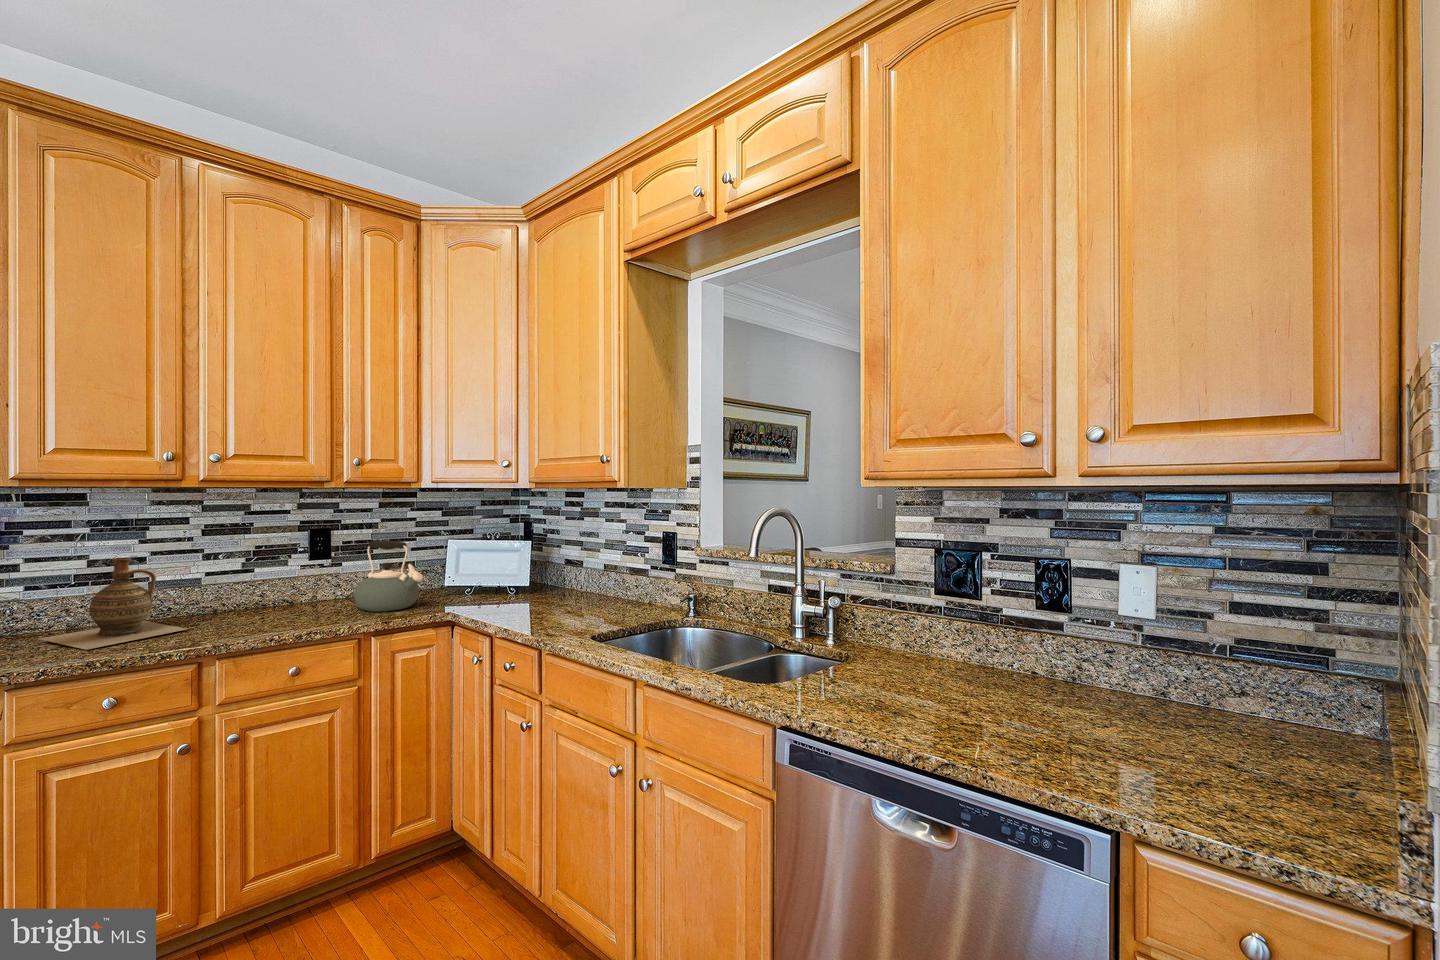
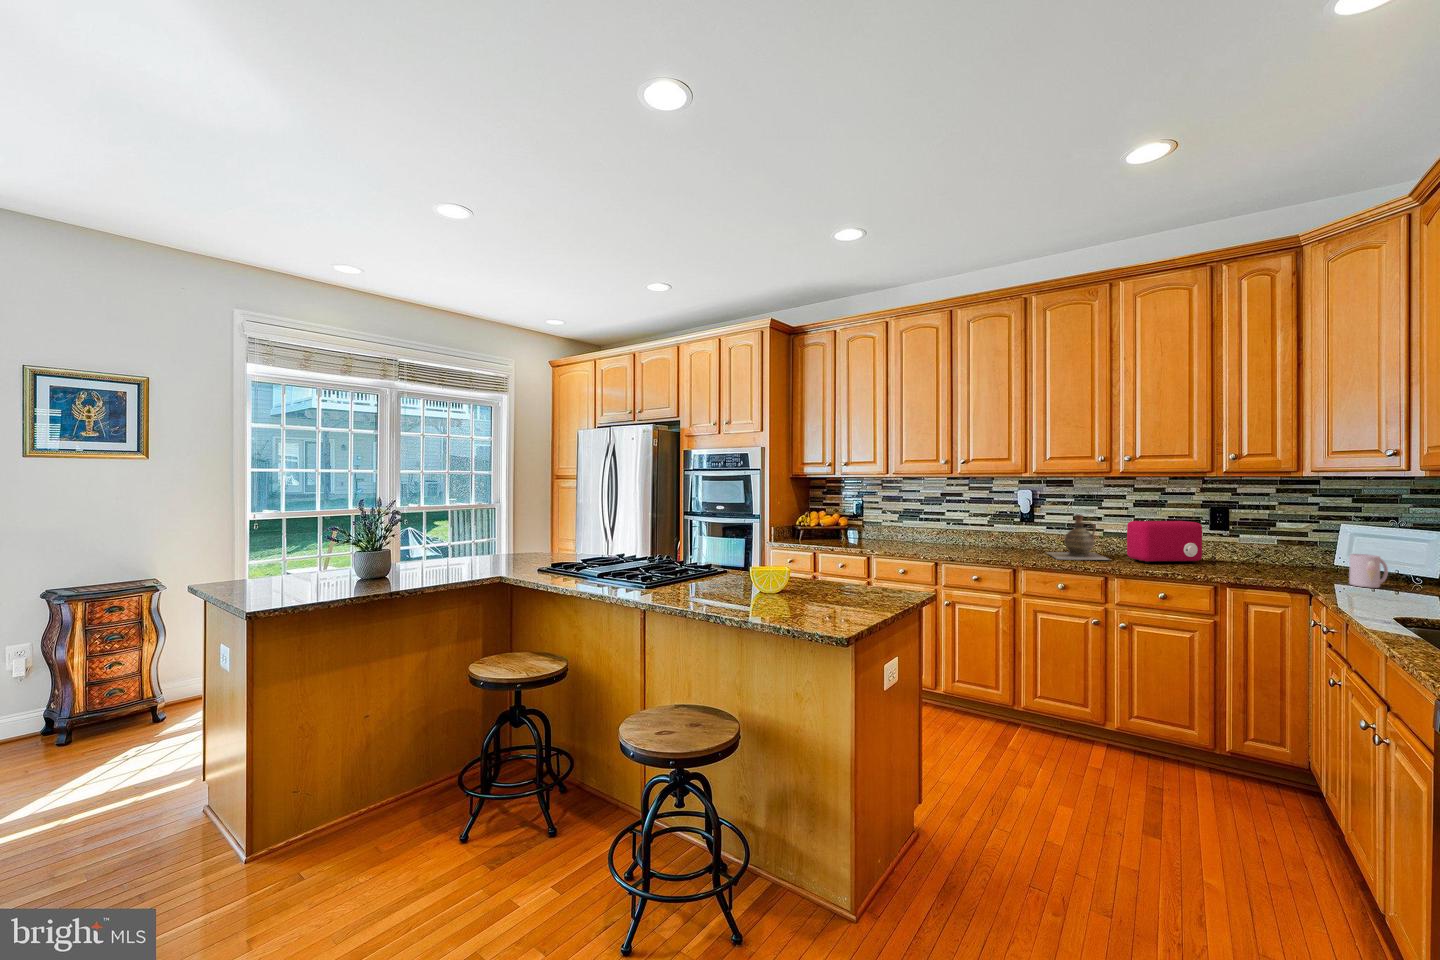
kettle: present [354,541,423,612] -> none [1227,518,1289,574]
toaster: none [212,552,314,623] -> present [1127,521,1202,563]
mug: none [480,571,508,606] -> present [1349,554,1388,588]

